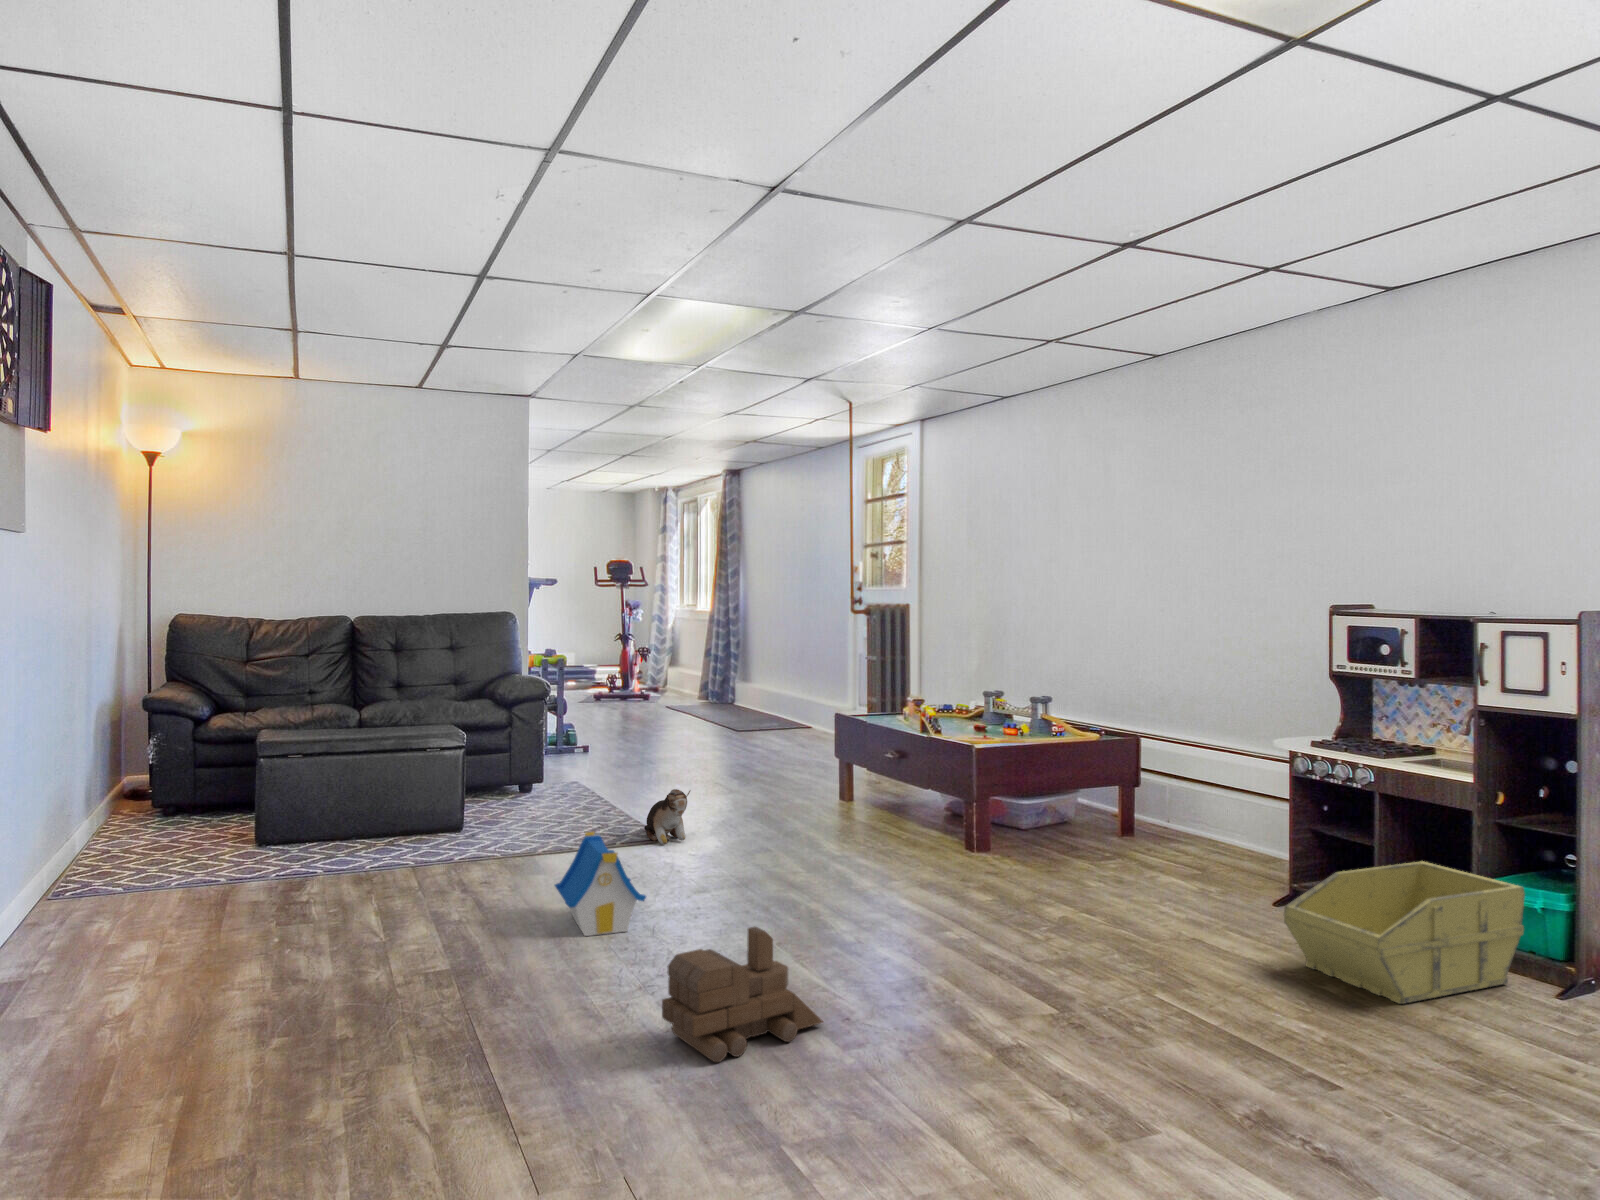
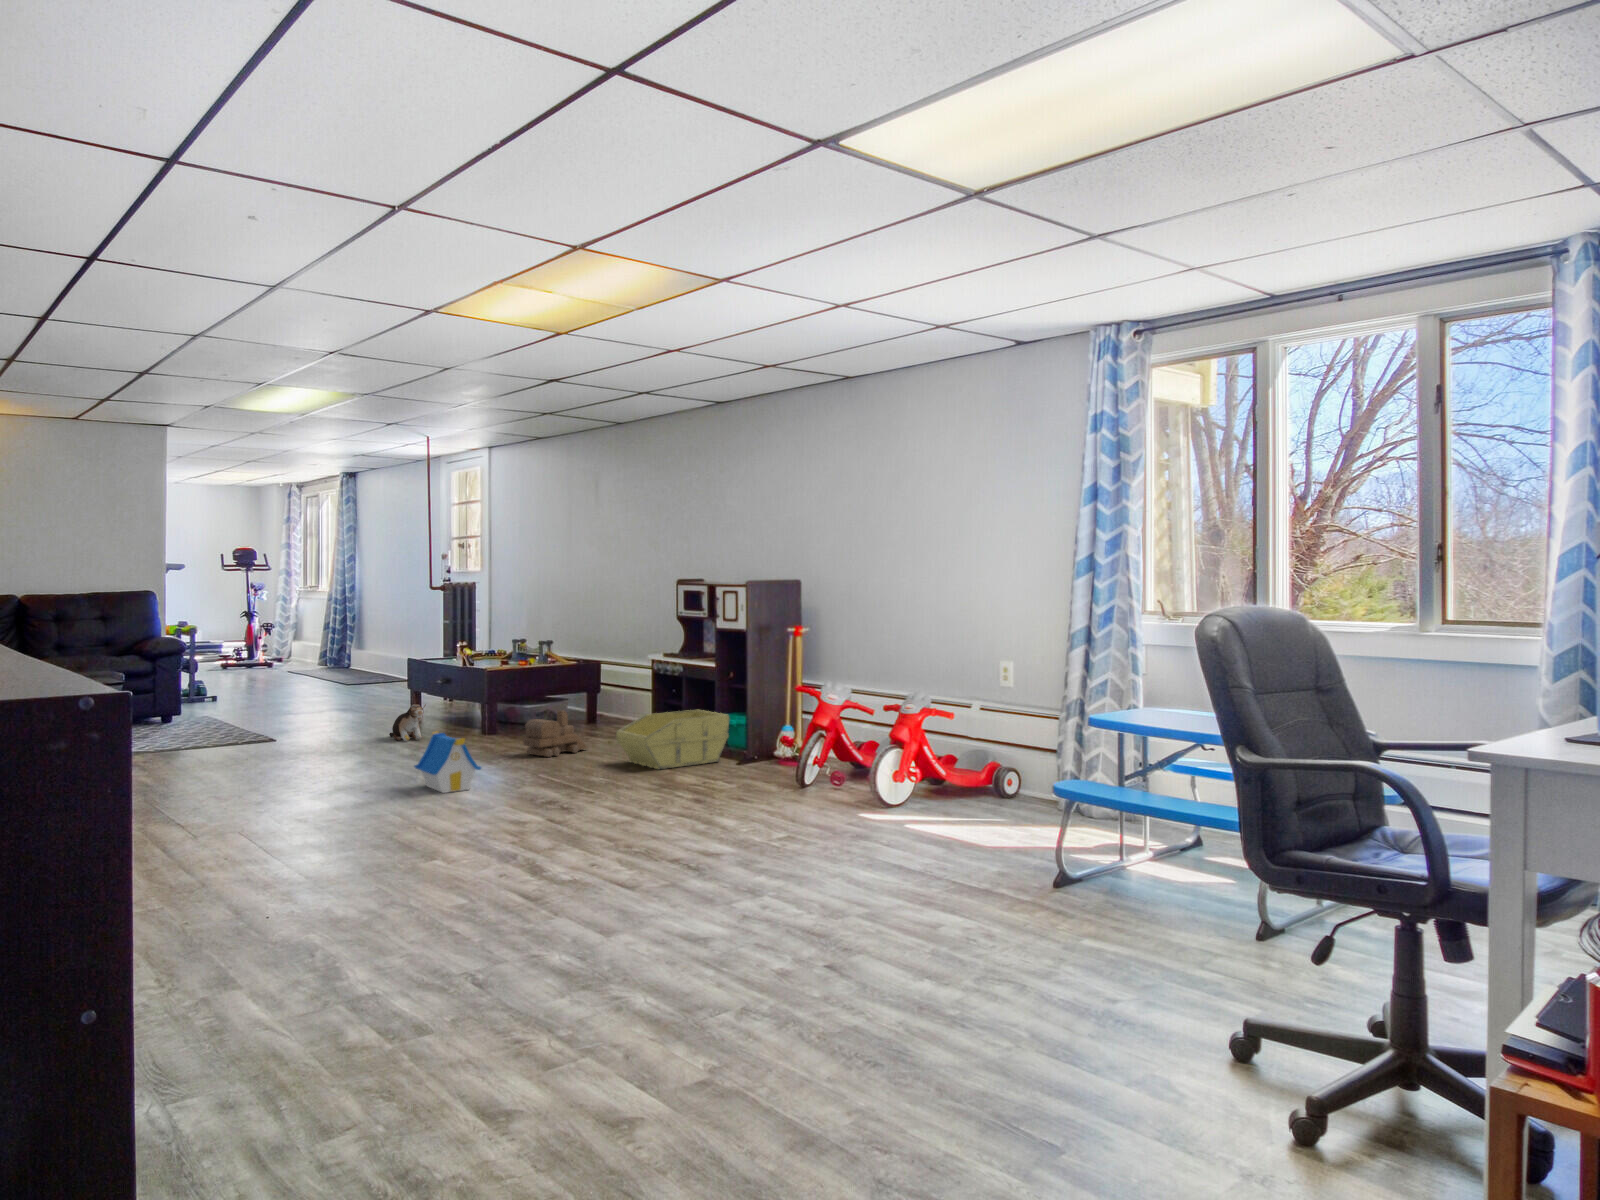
plush toy: present [644,789,690,845] -> present [389,704,426,742]
toy house: present [555,832,646,936] -> present [414,731,481,793]
toy train: present [662,926,823,1062] -> present [523,710,587,757]

